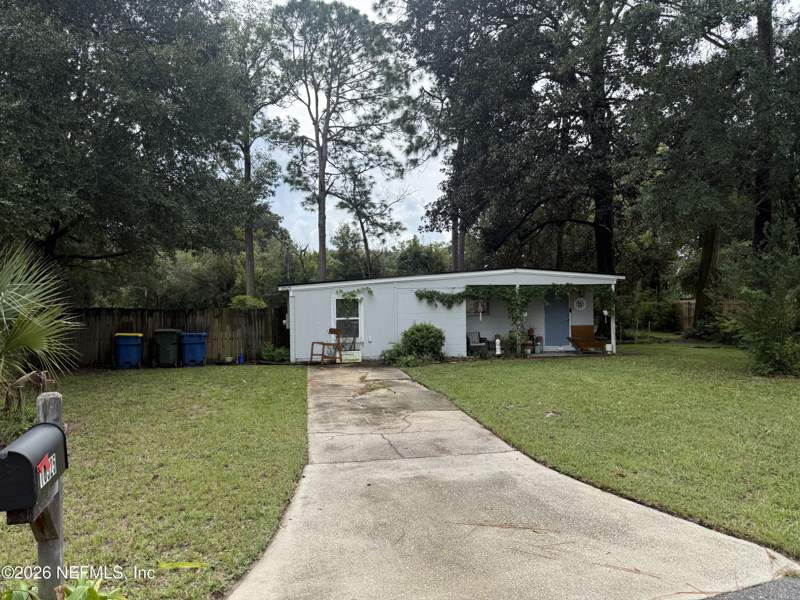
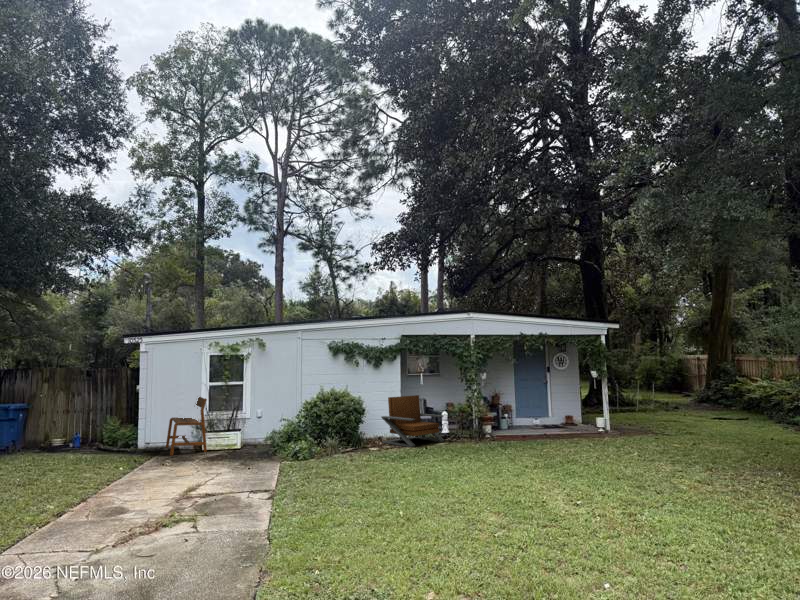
lounge chair: present [566,325,608,355] -> present [381,395,444,447]

